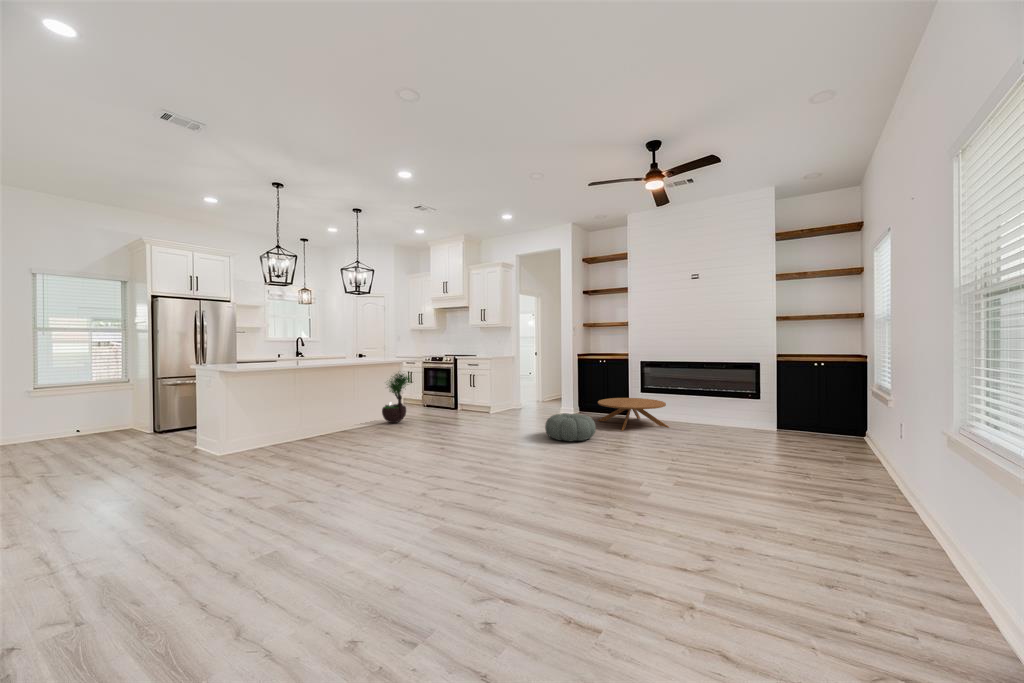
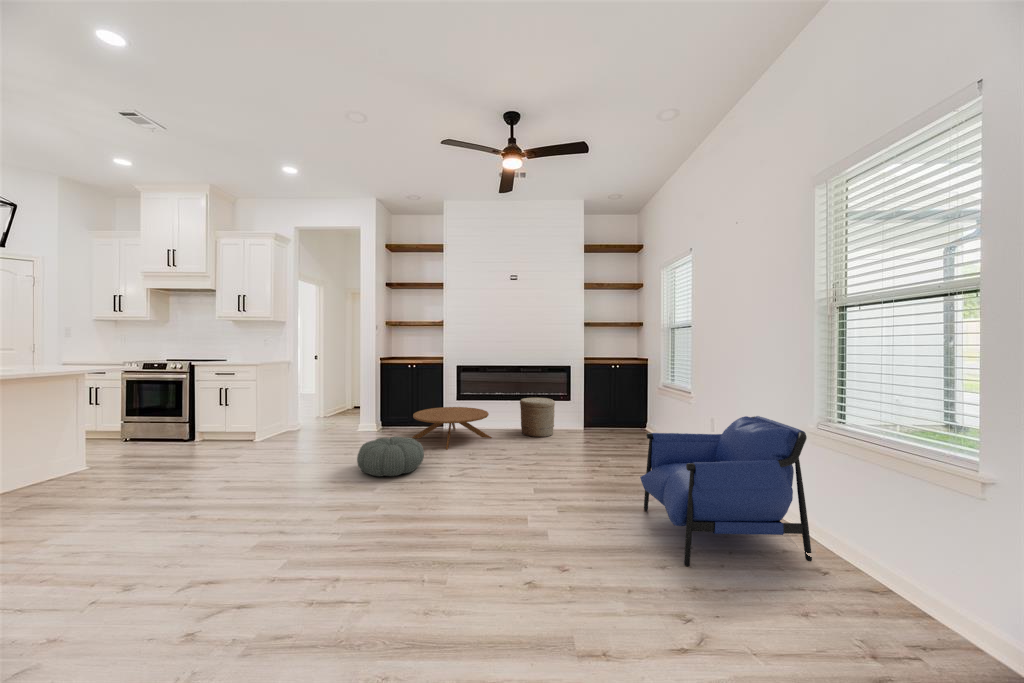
potted tree: present [382,374,411,423] -> none [32,390,111,485]
woven basket: none [700,393,738,432] -> present [520,398,555,437]
armchair: none [763,406,938,556] -> present [640,416,812,566]

